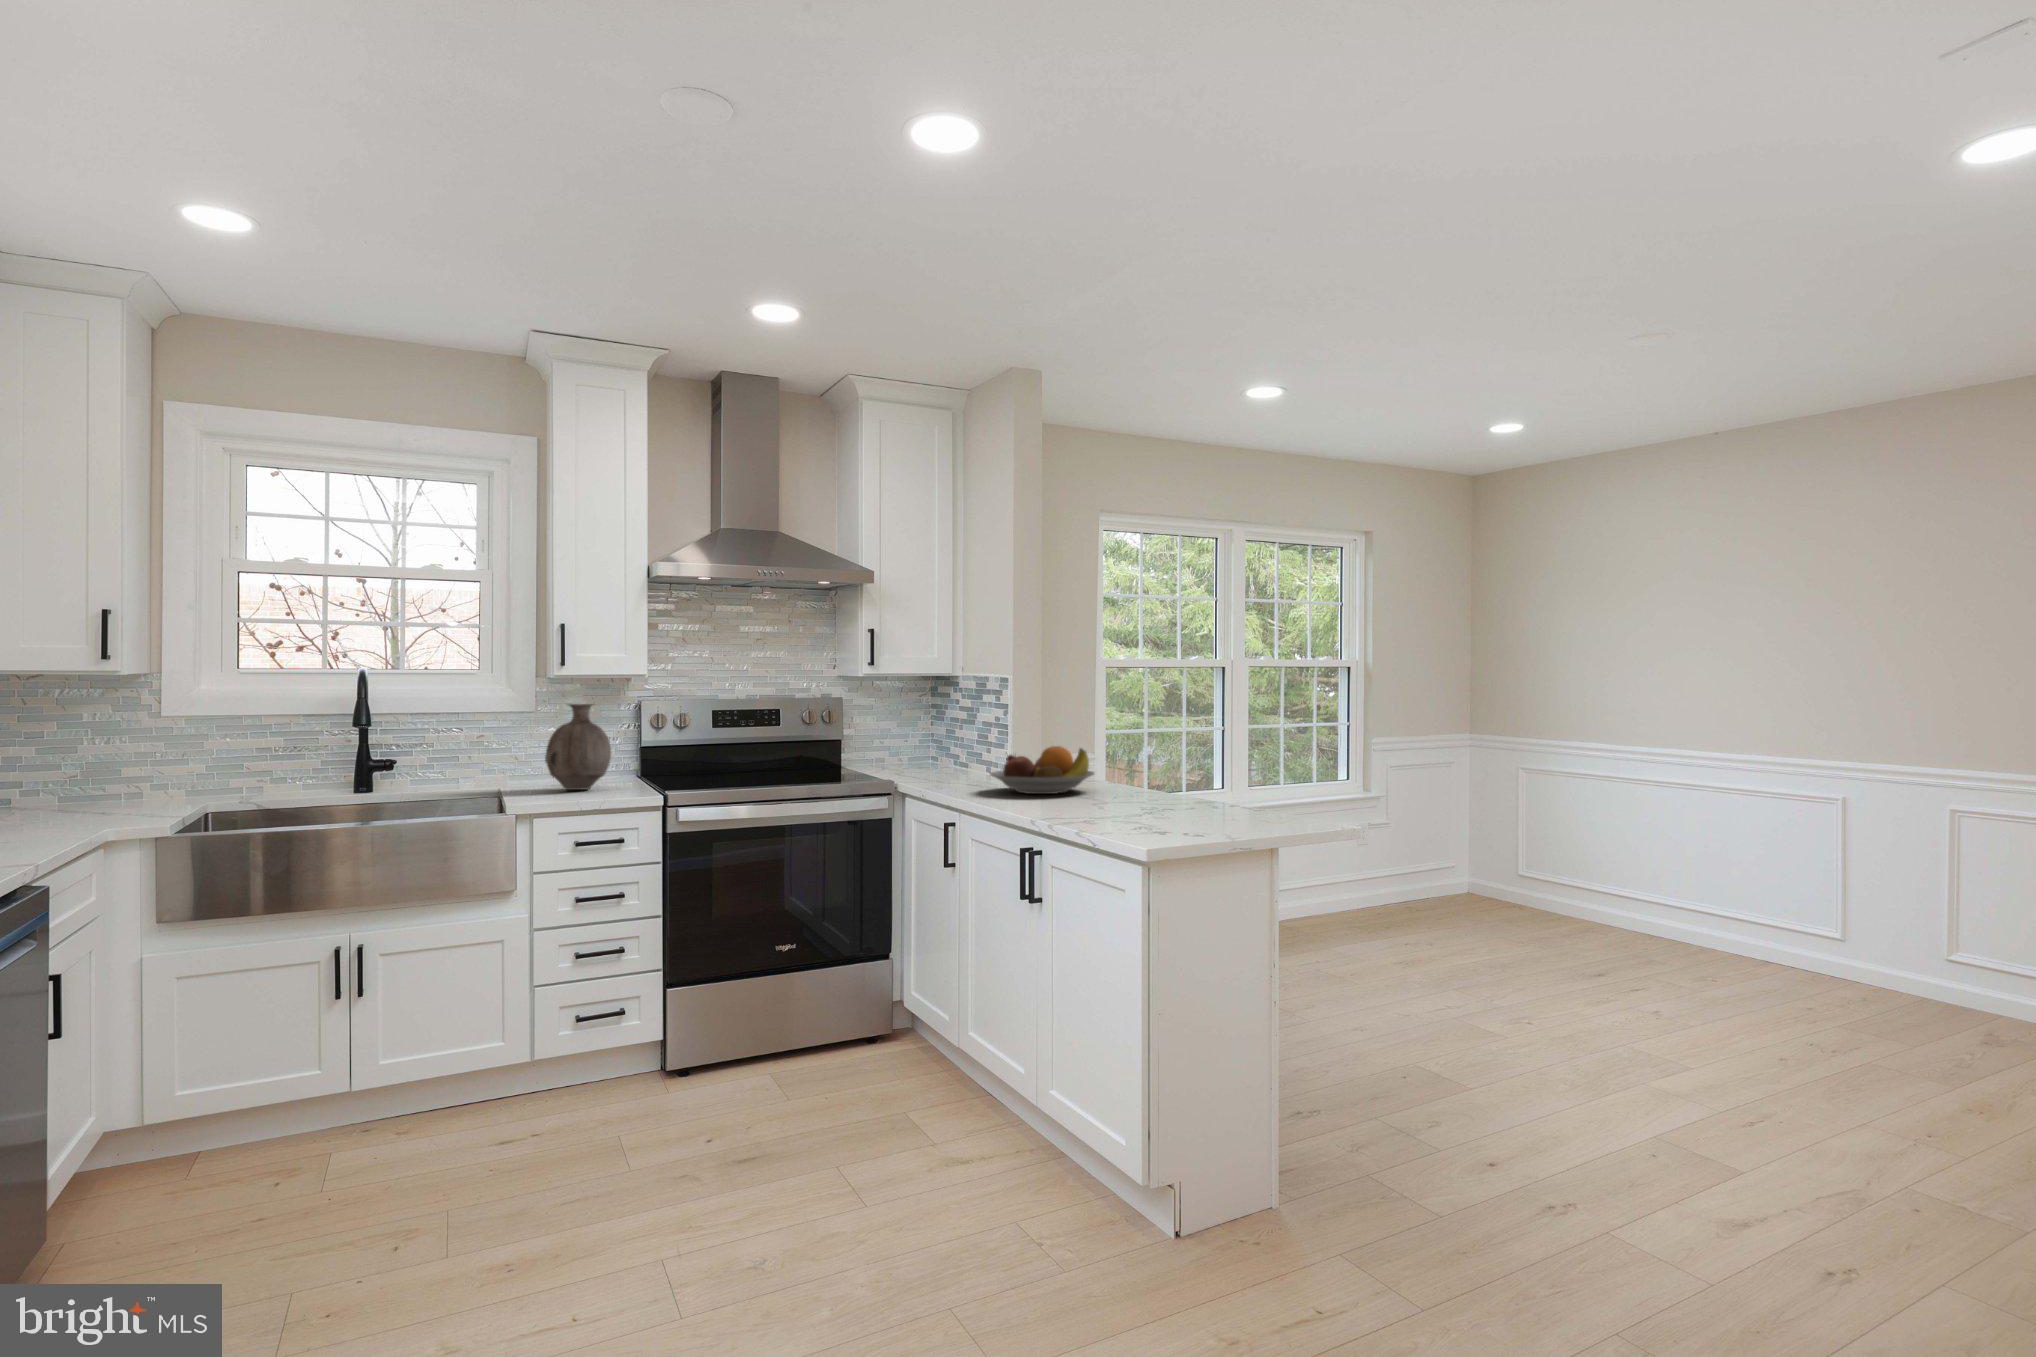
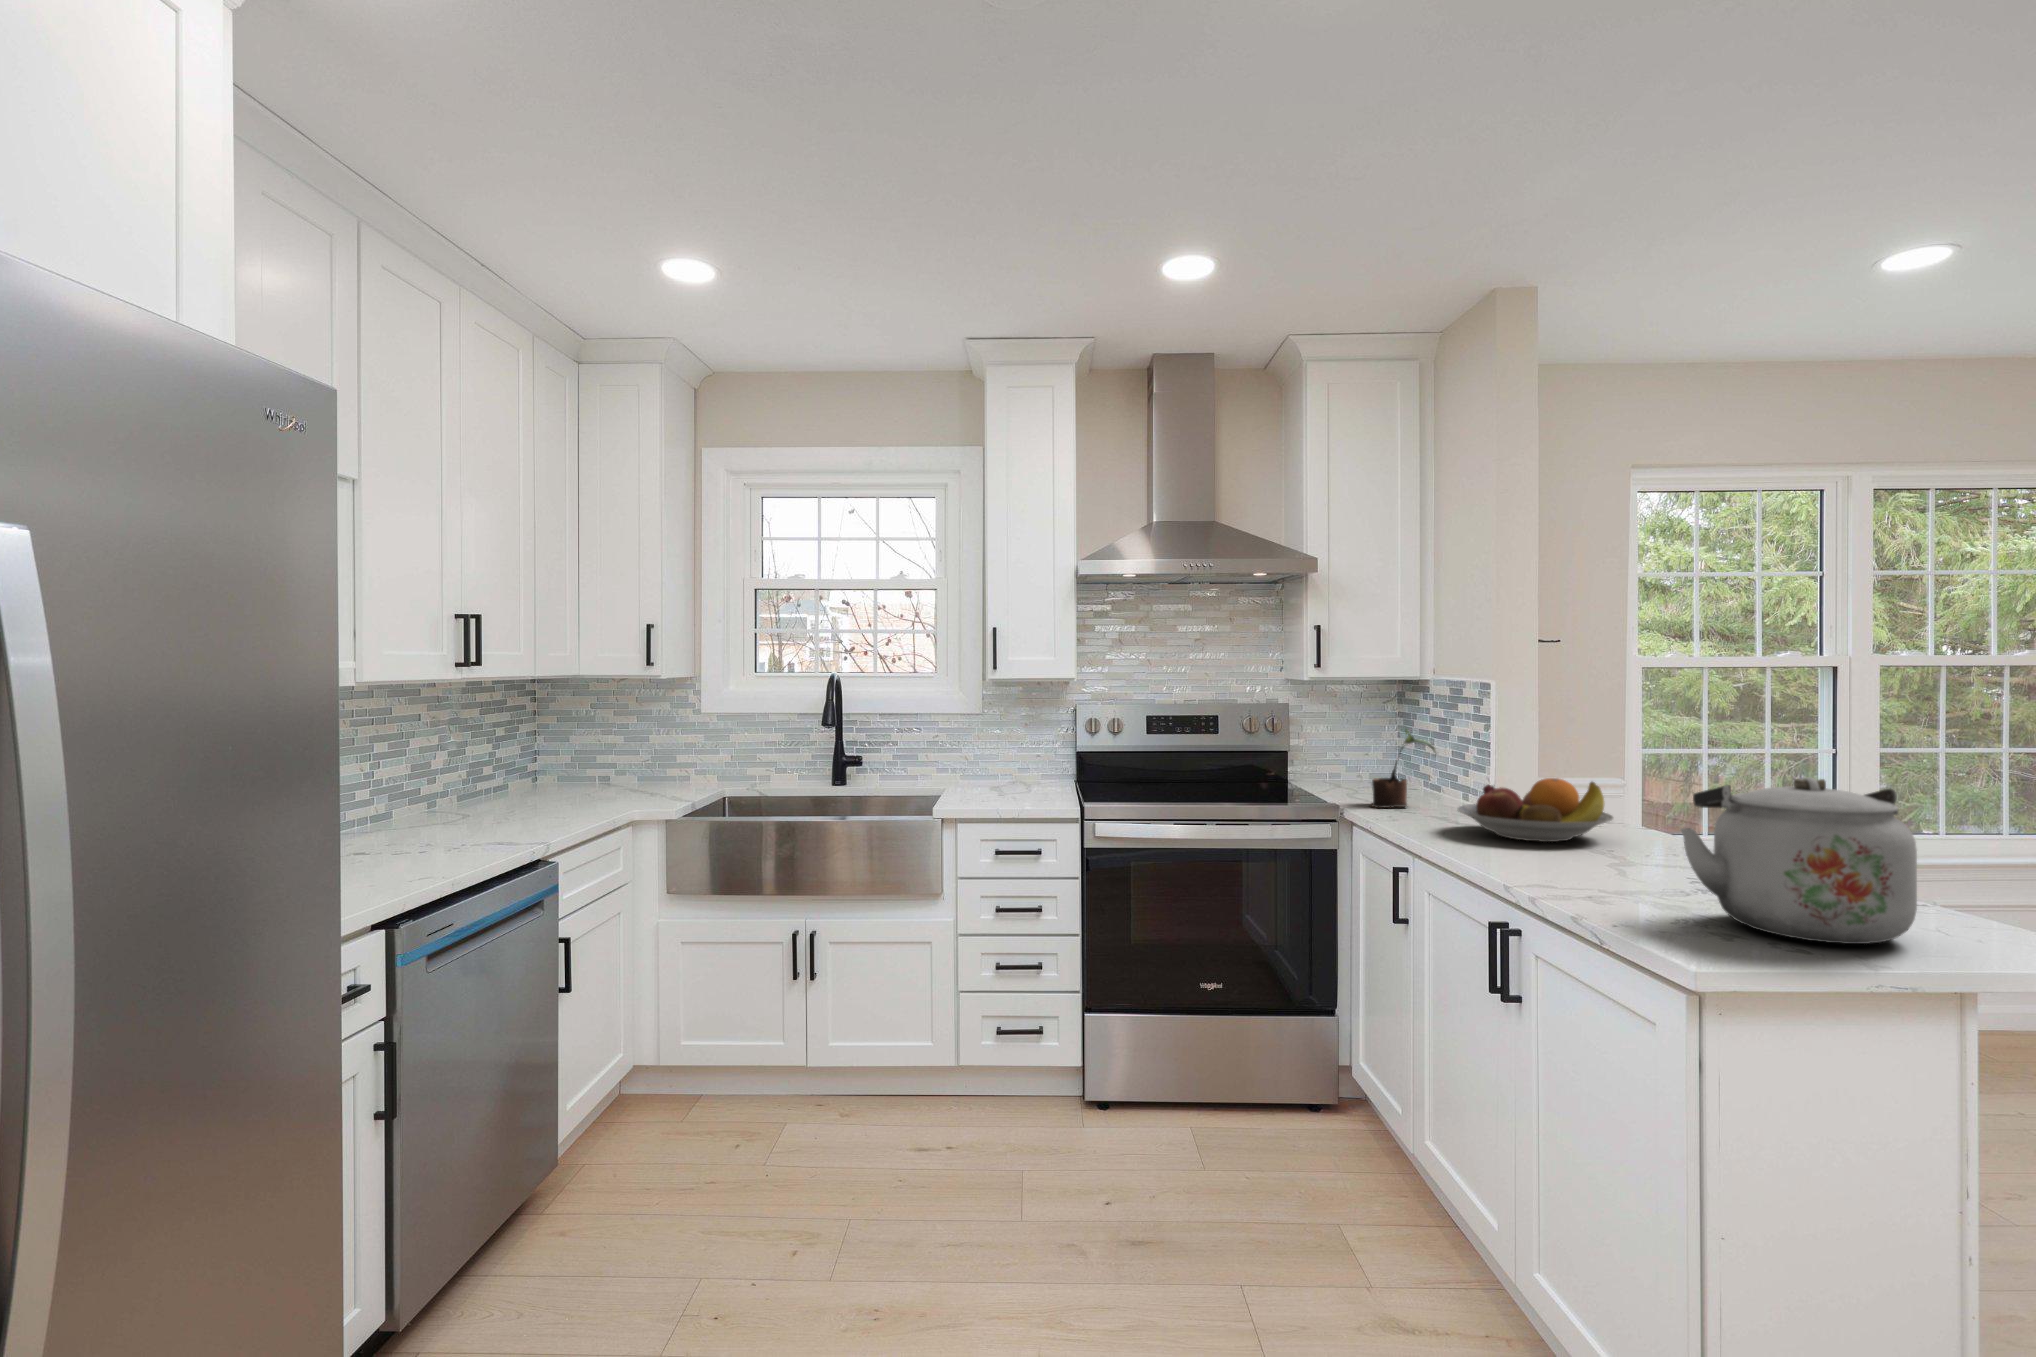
vase: present [545,704,611,790] -> none [982,708,1046,794]
potted plant: none [916,713,968,782] -> present [1372,729,1435,808]
kettle: none [1140,726,1259,827] -> present [1680,777,1917,944]

